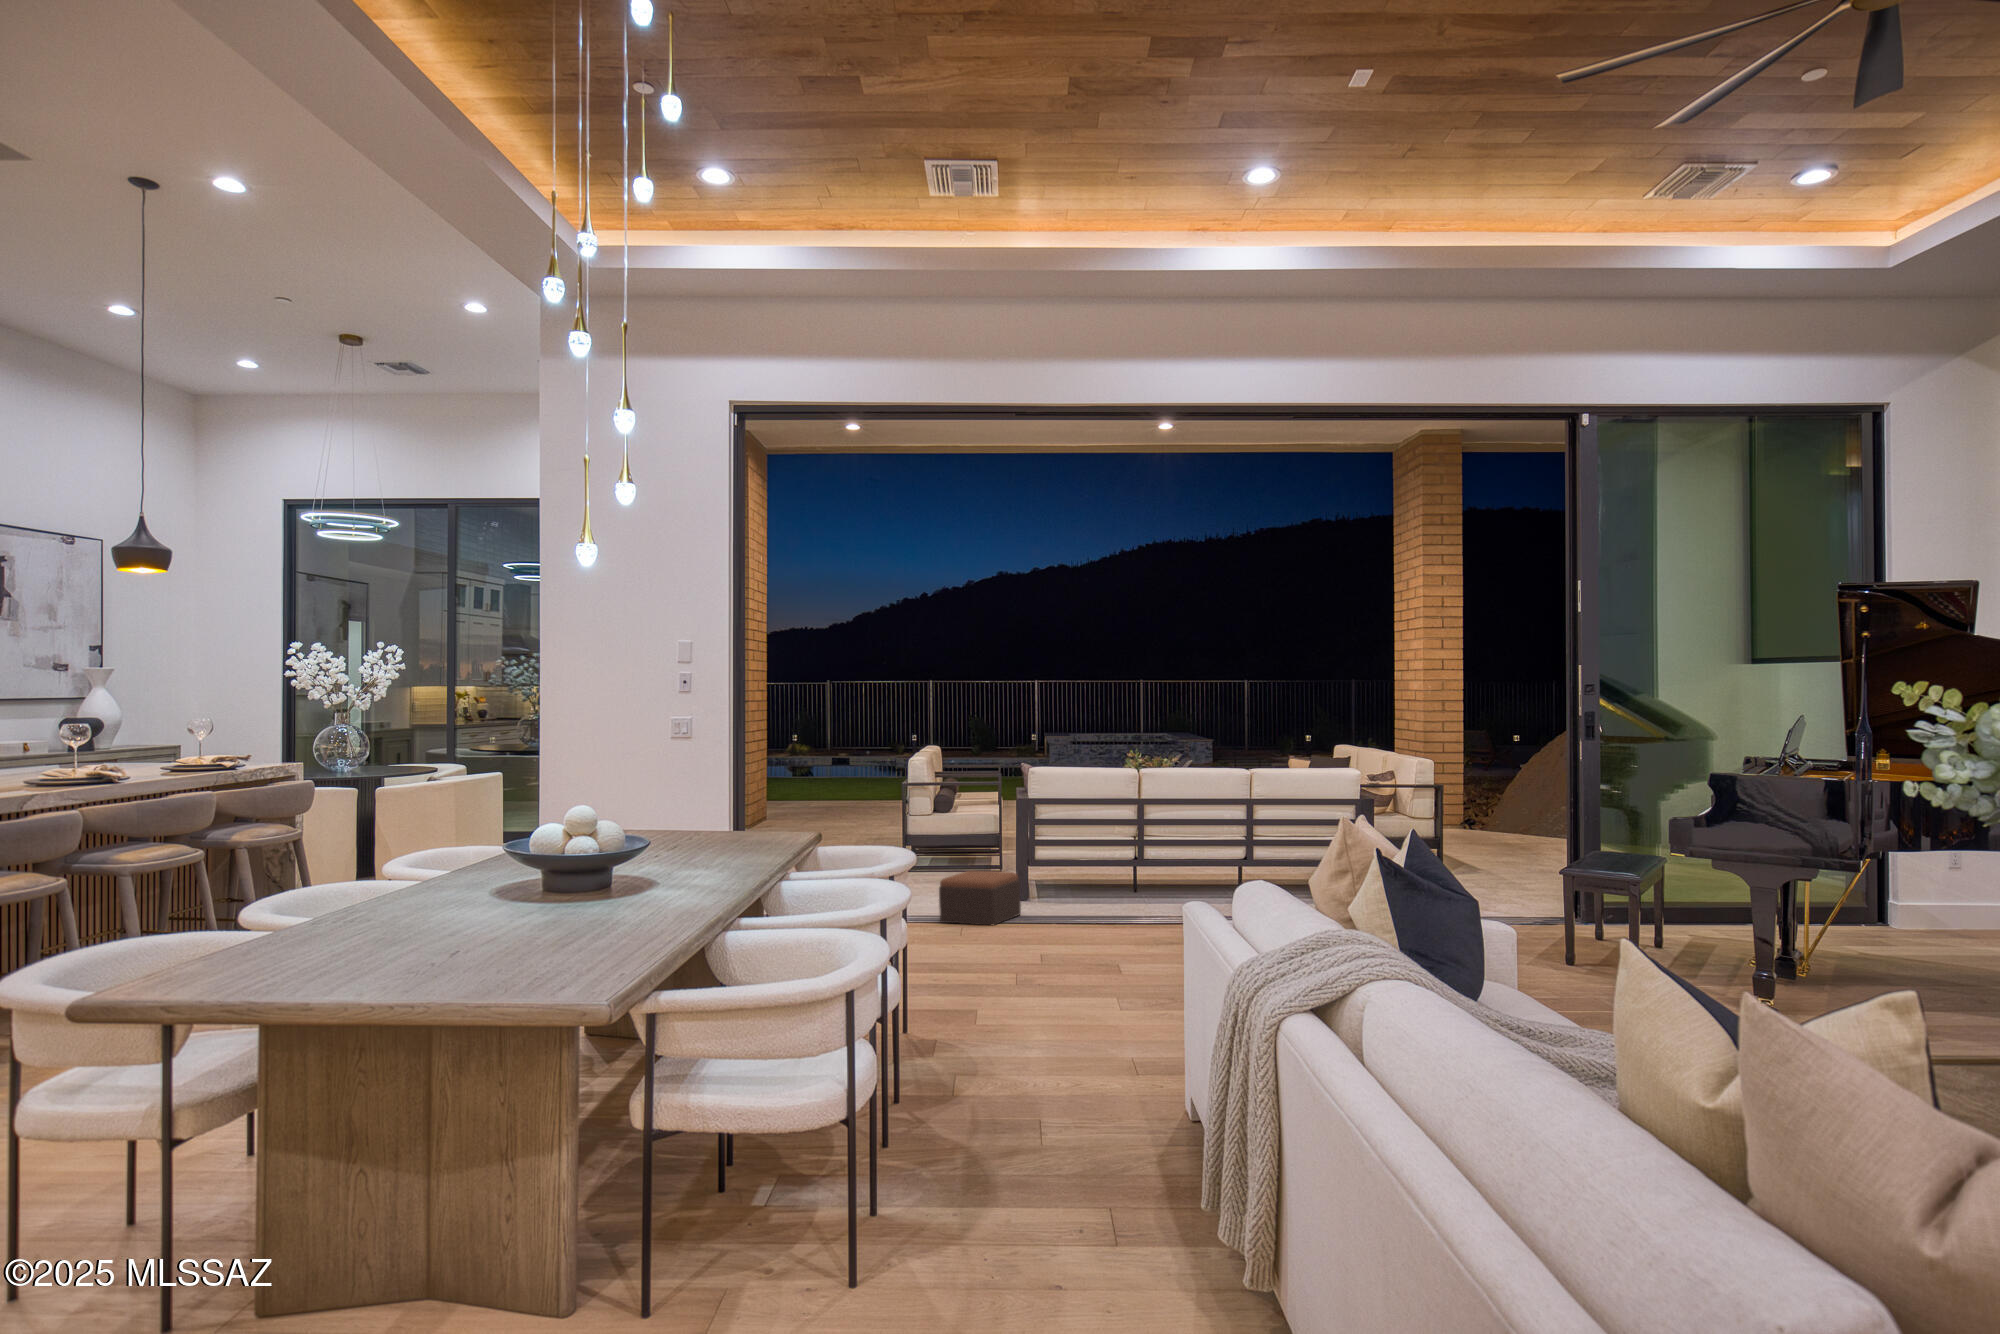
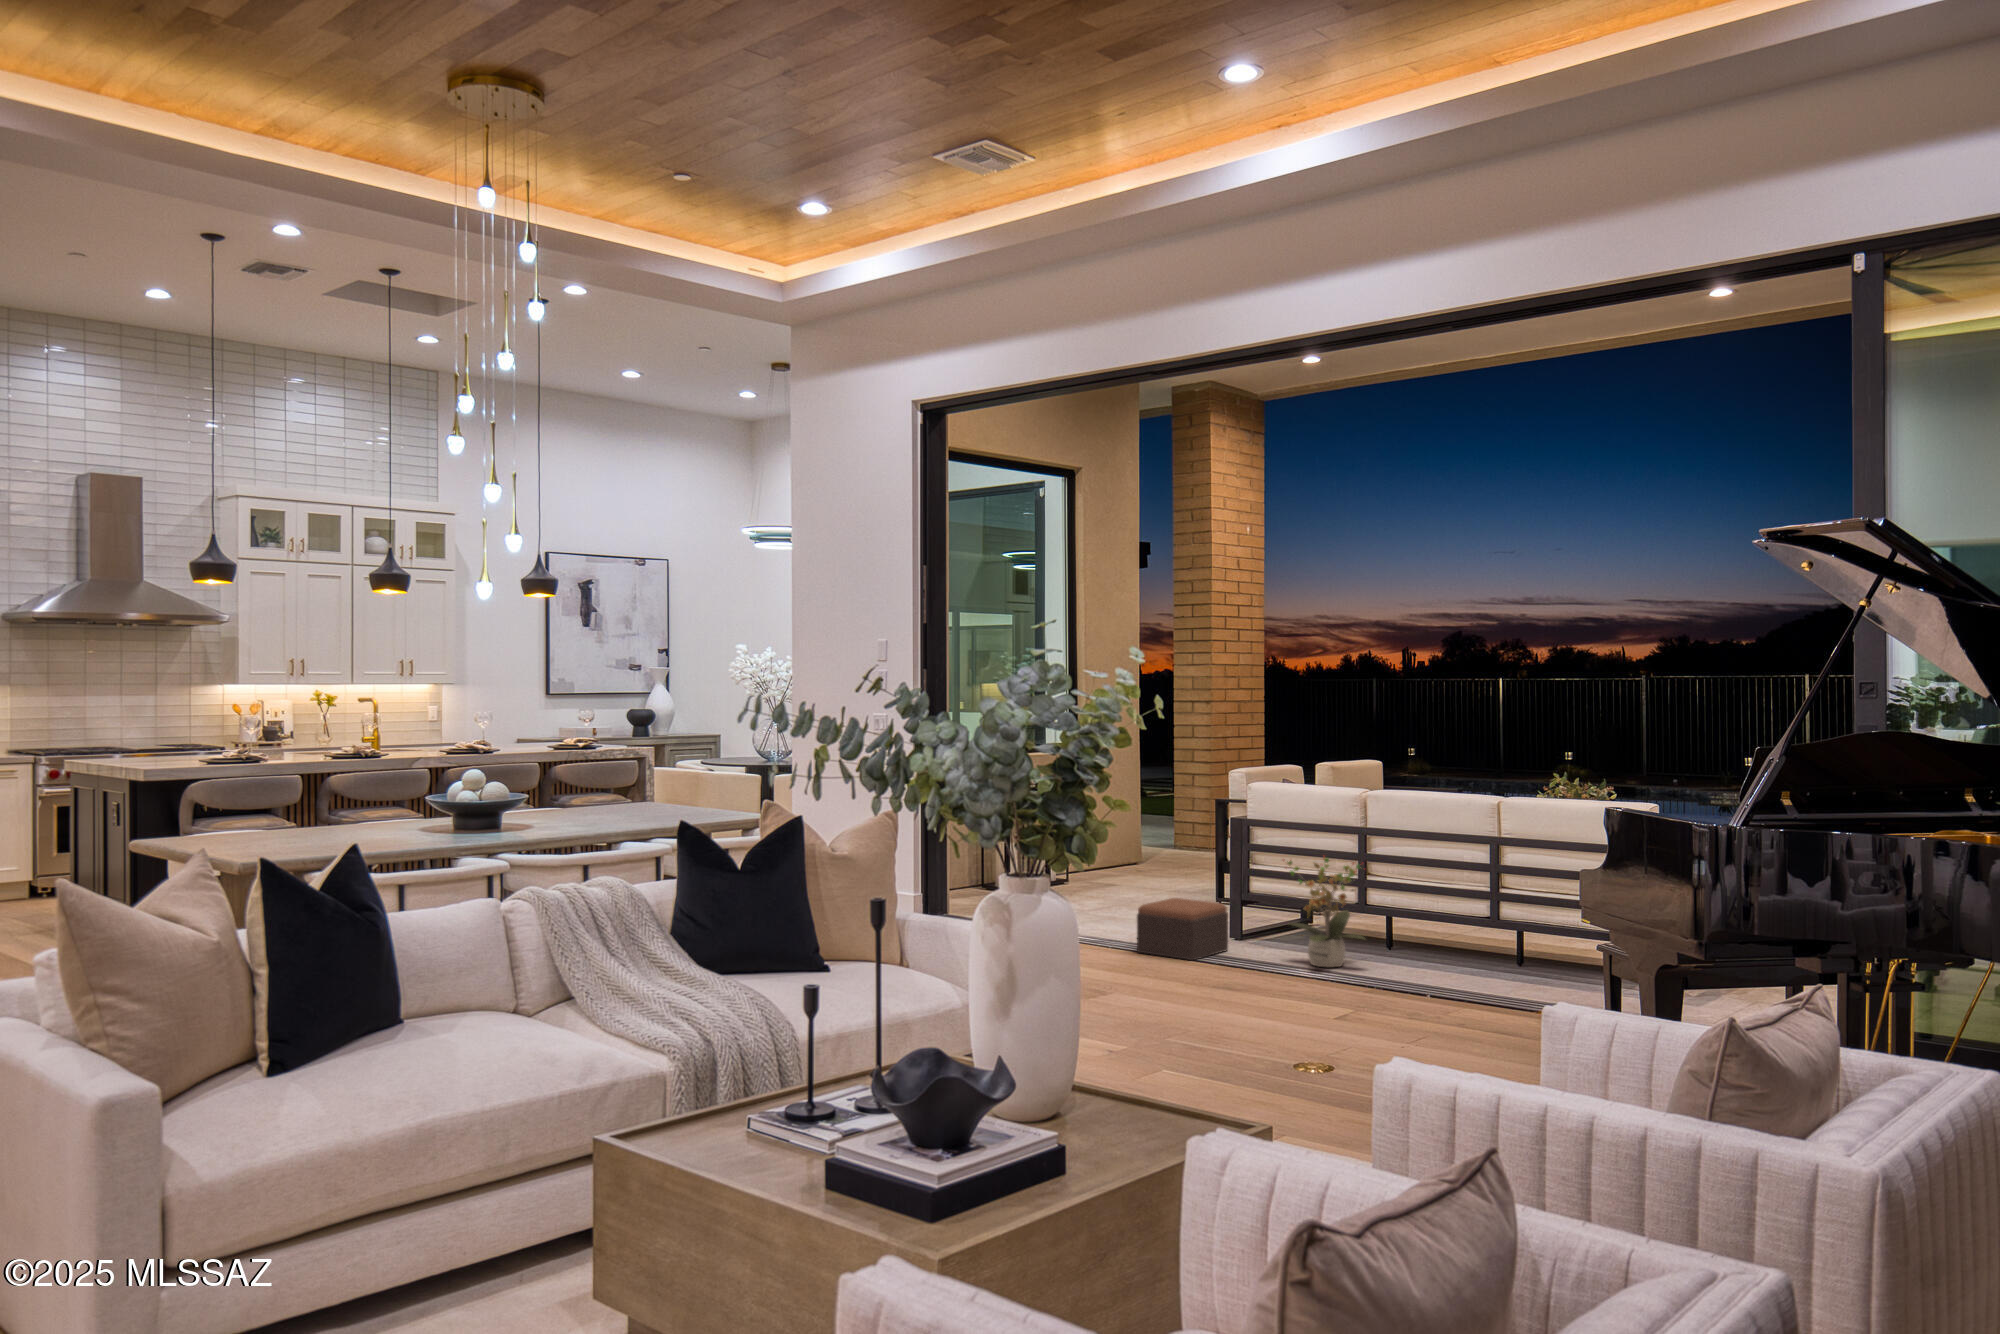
potted plant: none [1069,823,1148,922] -> present [1287,857,1365,967]

